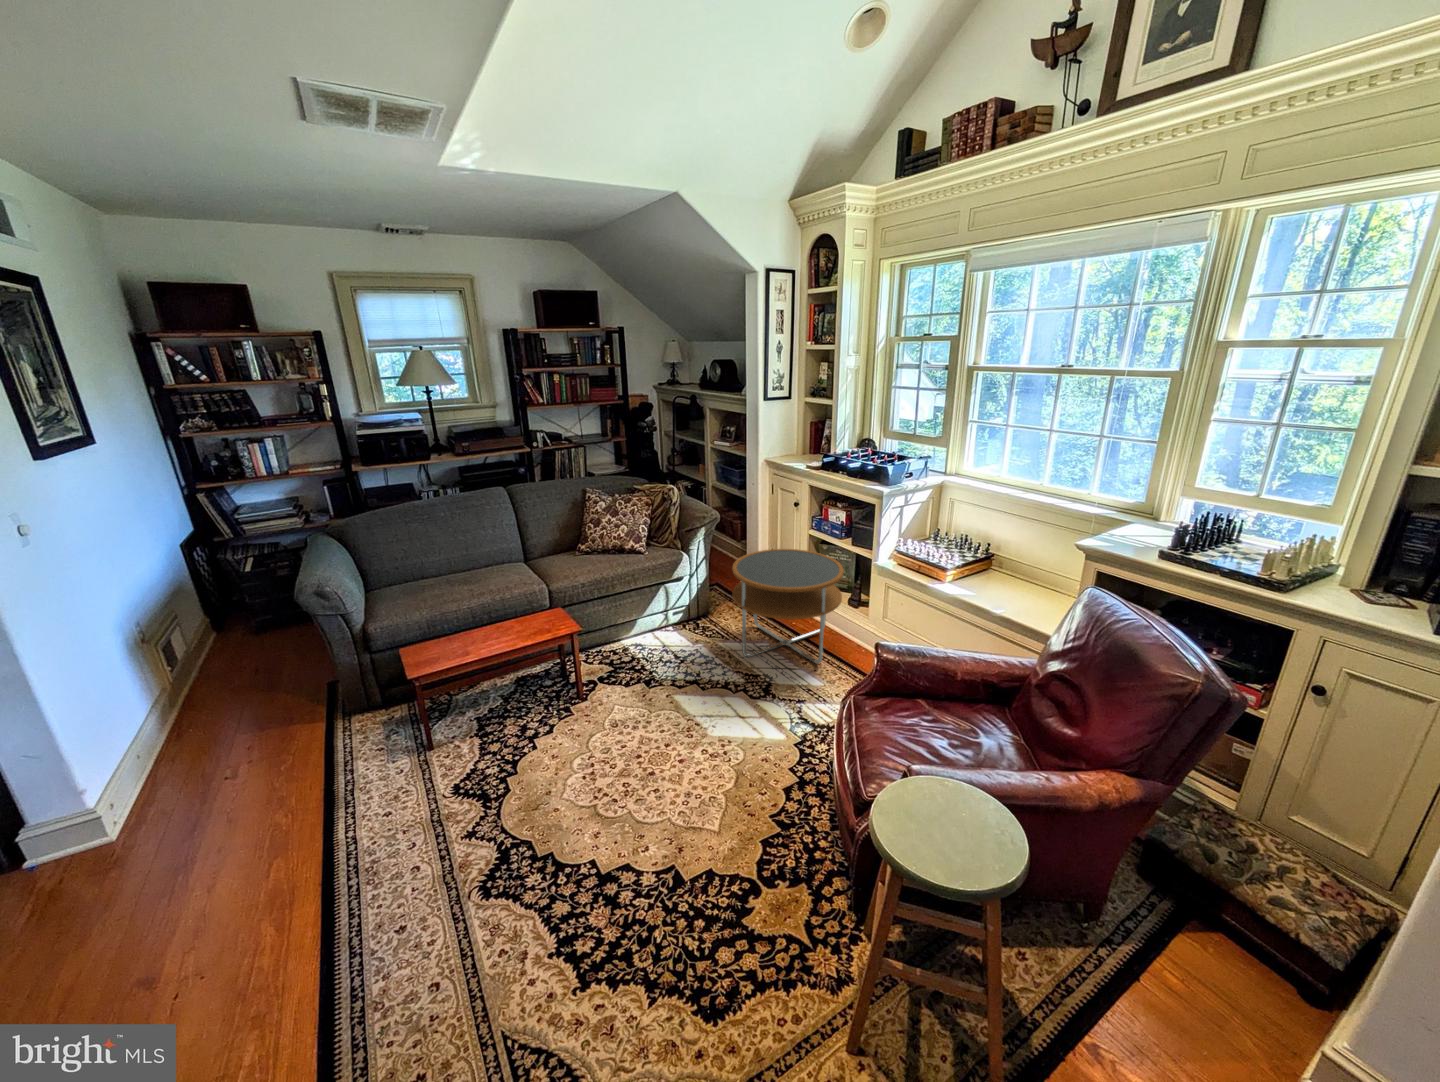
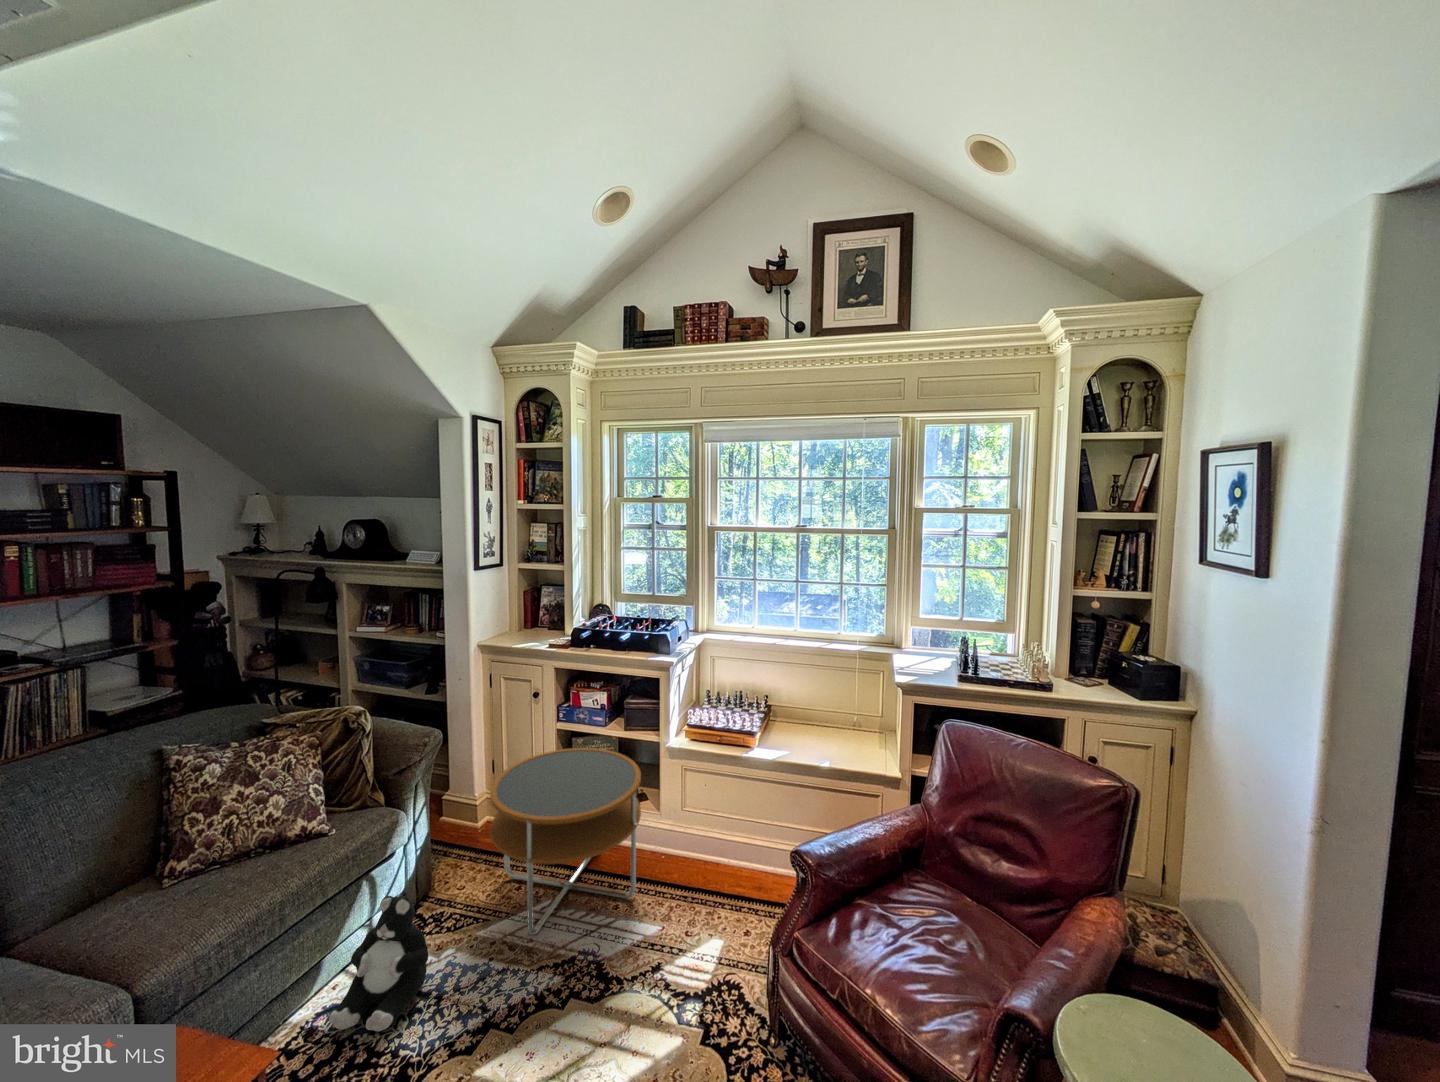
plush toy: none [632,597,685,661] -> present [329,896,428,1032]

